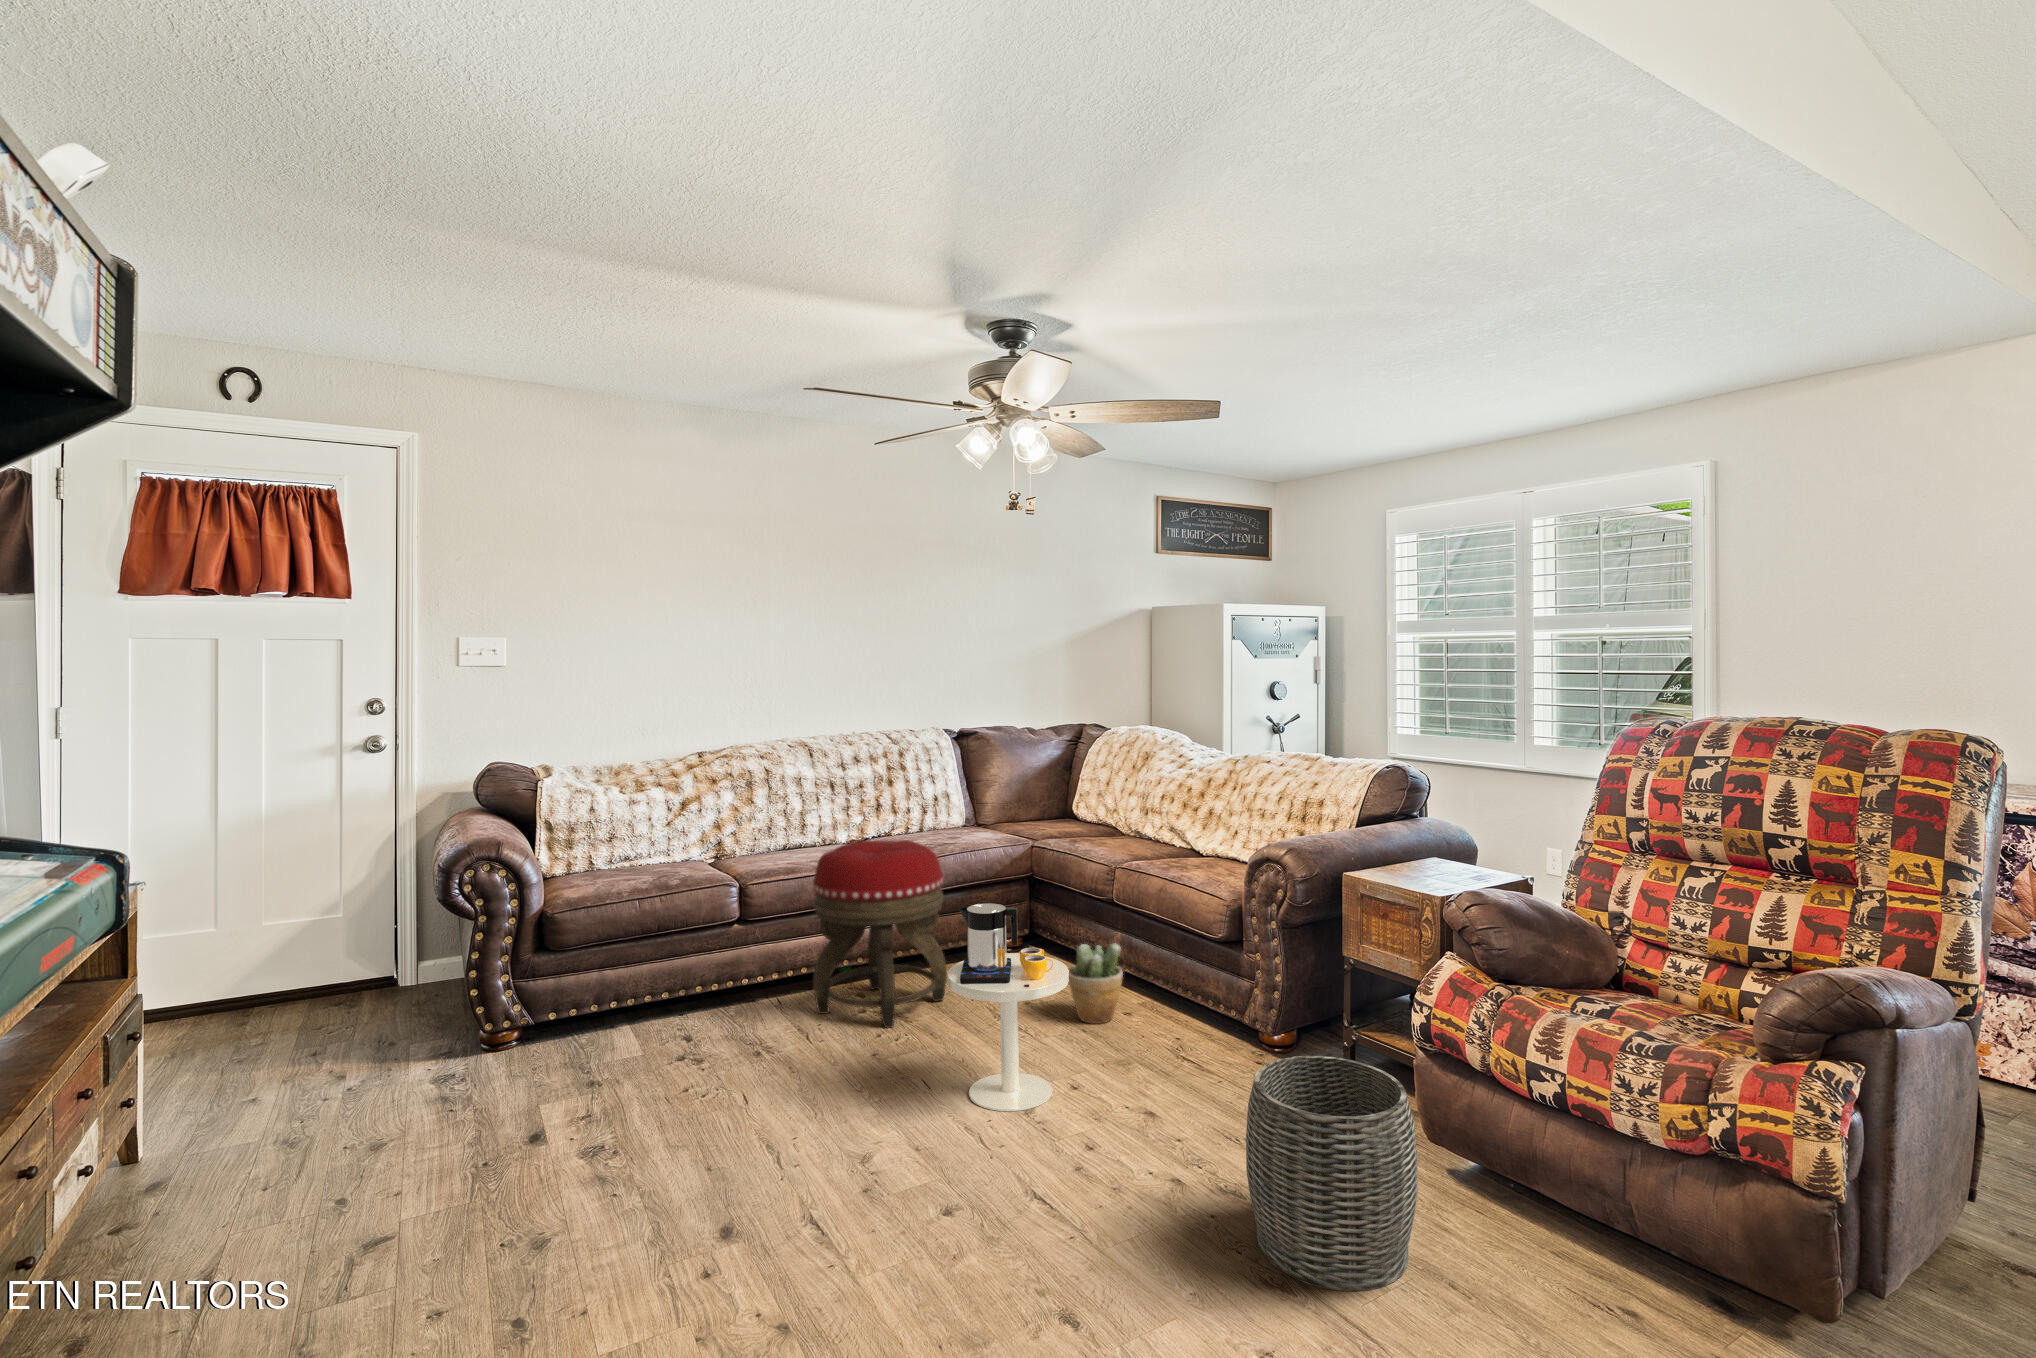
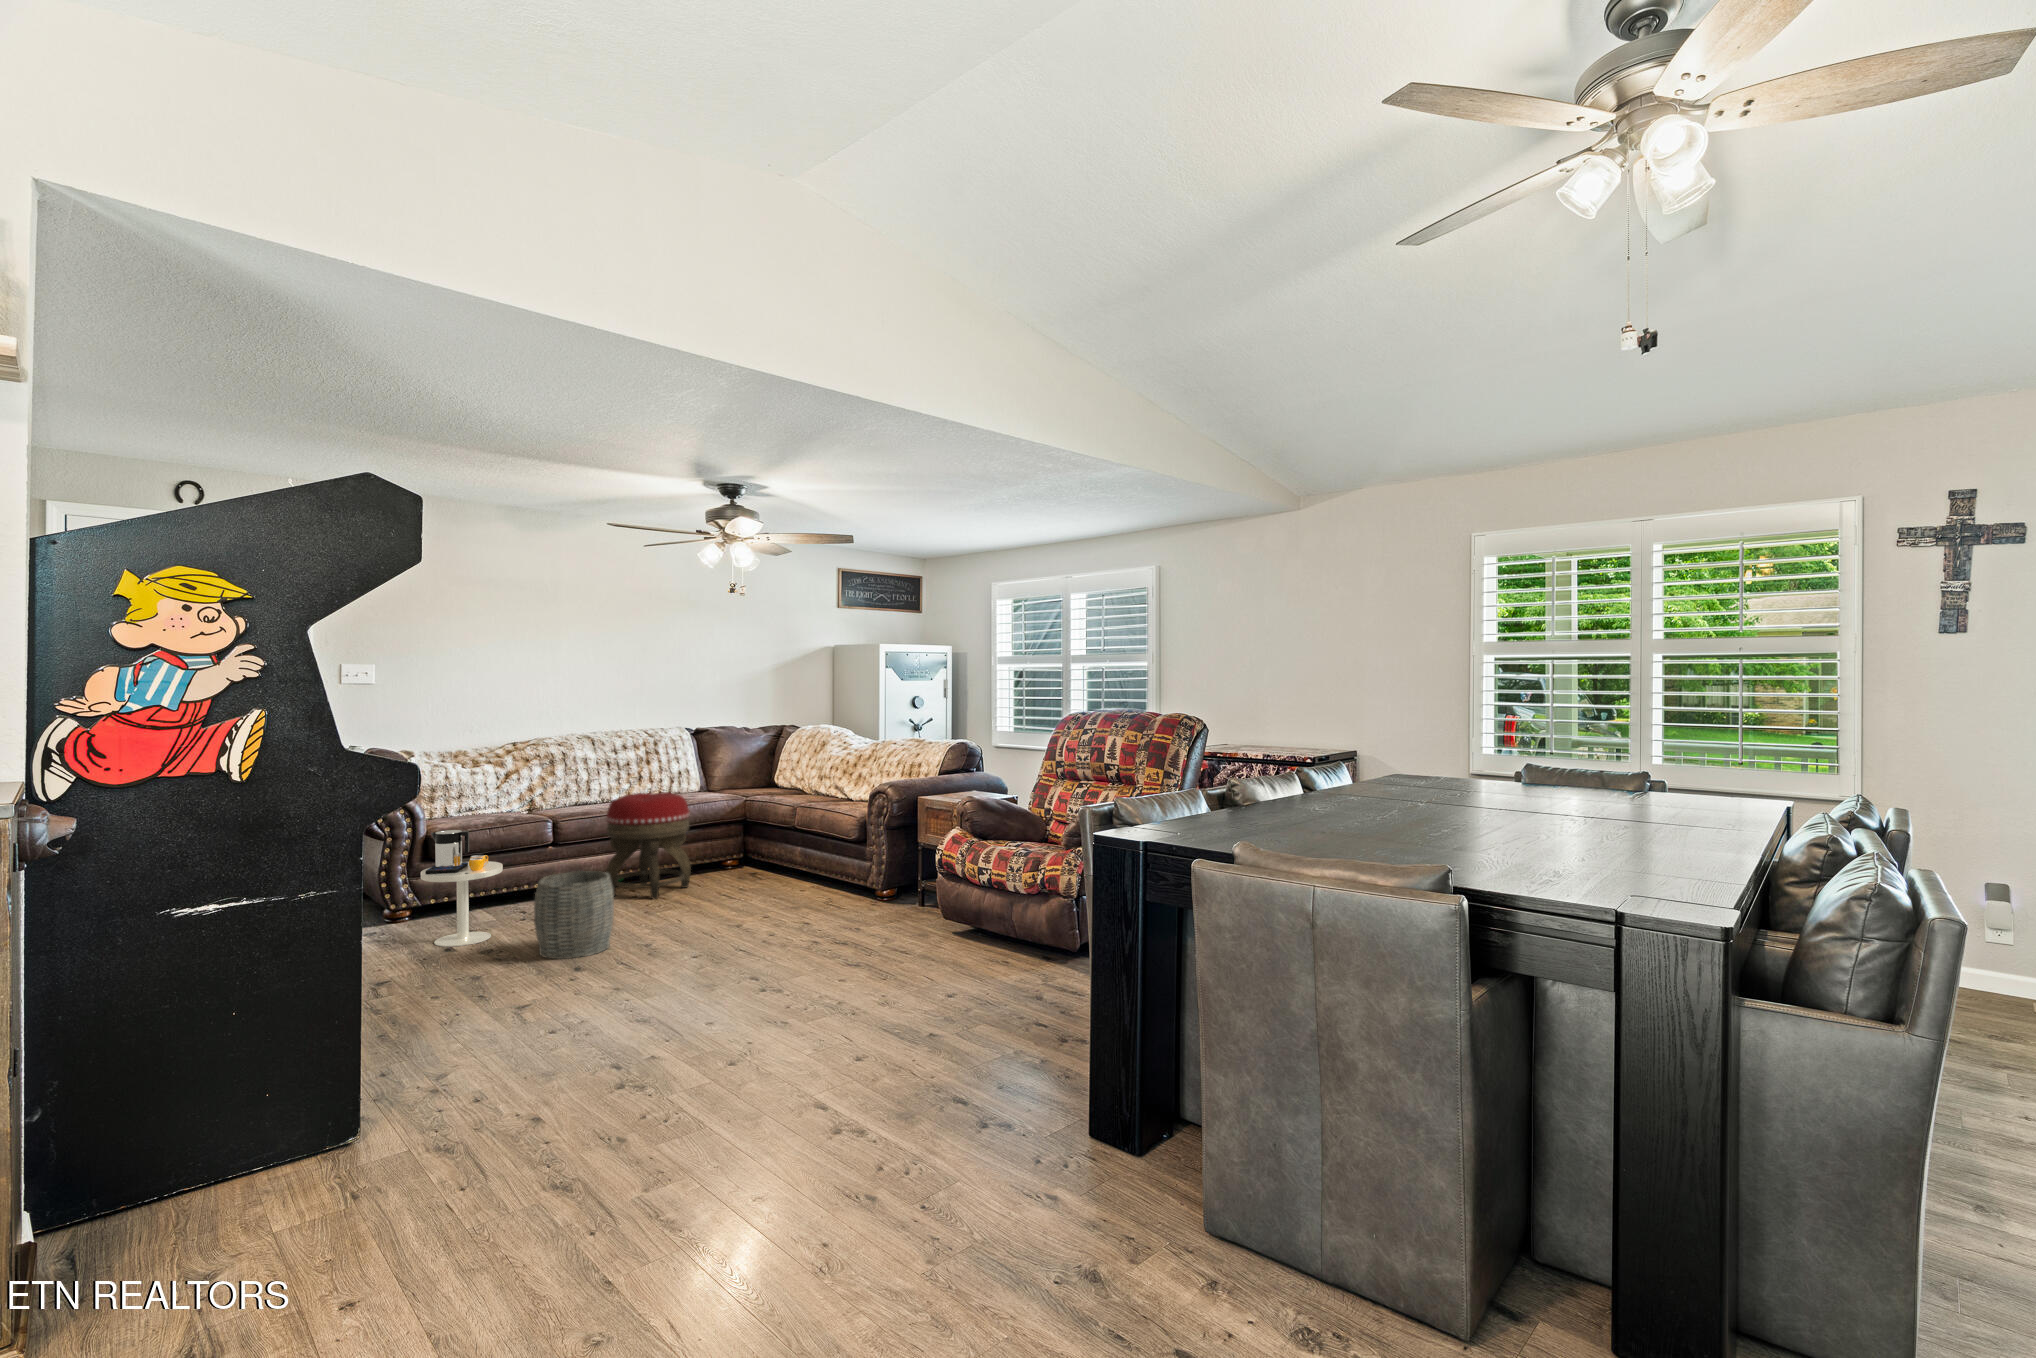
side table: present [948,903,1069,1111] -> present [421,830,503,947]
potted plant: present [1069,944,1123,1024] -> none [764,845,797,891]
woven basket: present [1246,1056,1418,1291] -> present [534,871,614,959]

